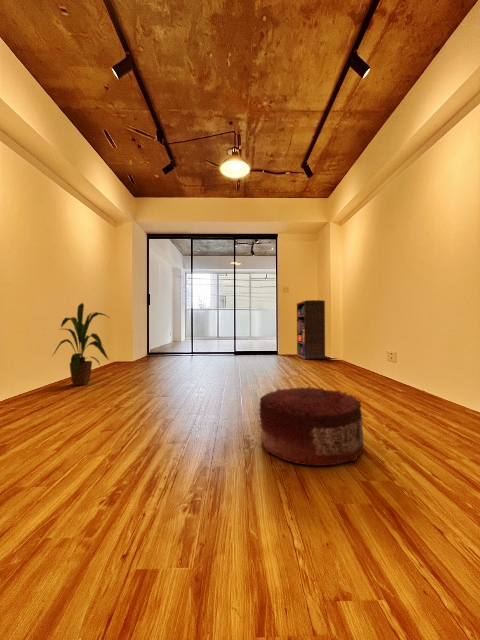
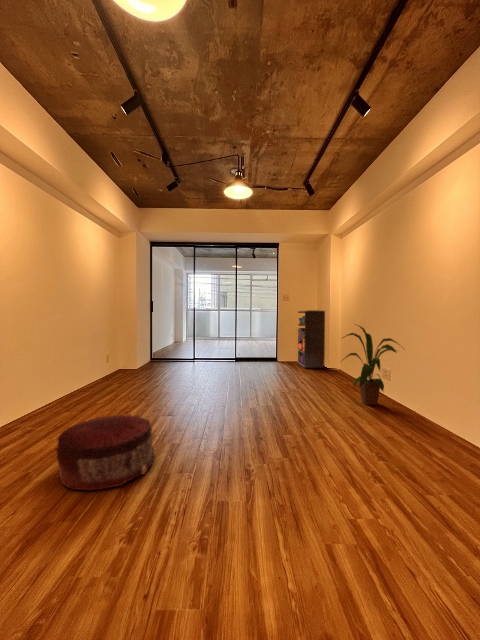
house plant: present [54,303,108,385] -> present [344,326,397,405]
pouf: present [260,387,364,466] -> present [56,415,155,490]

